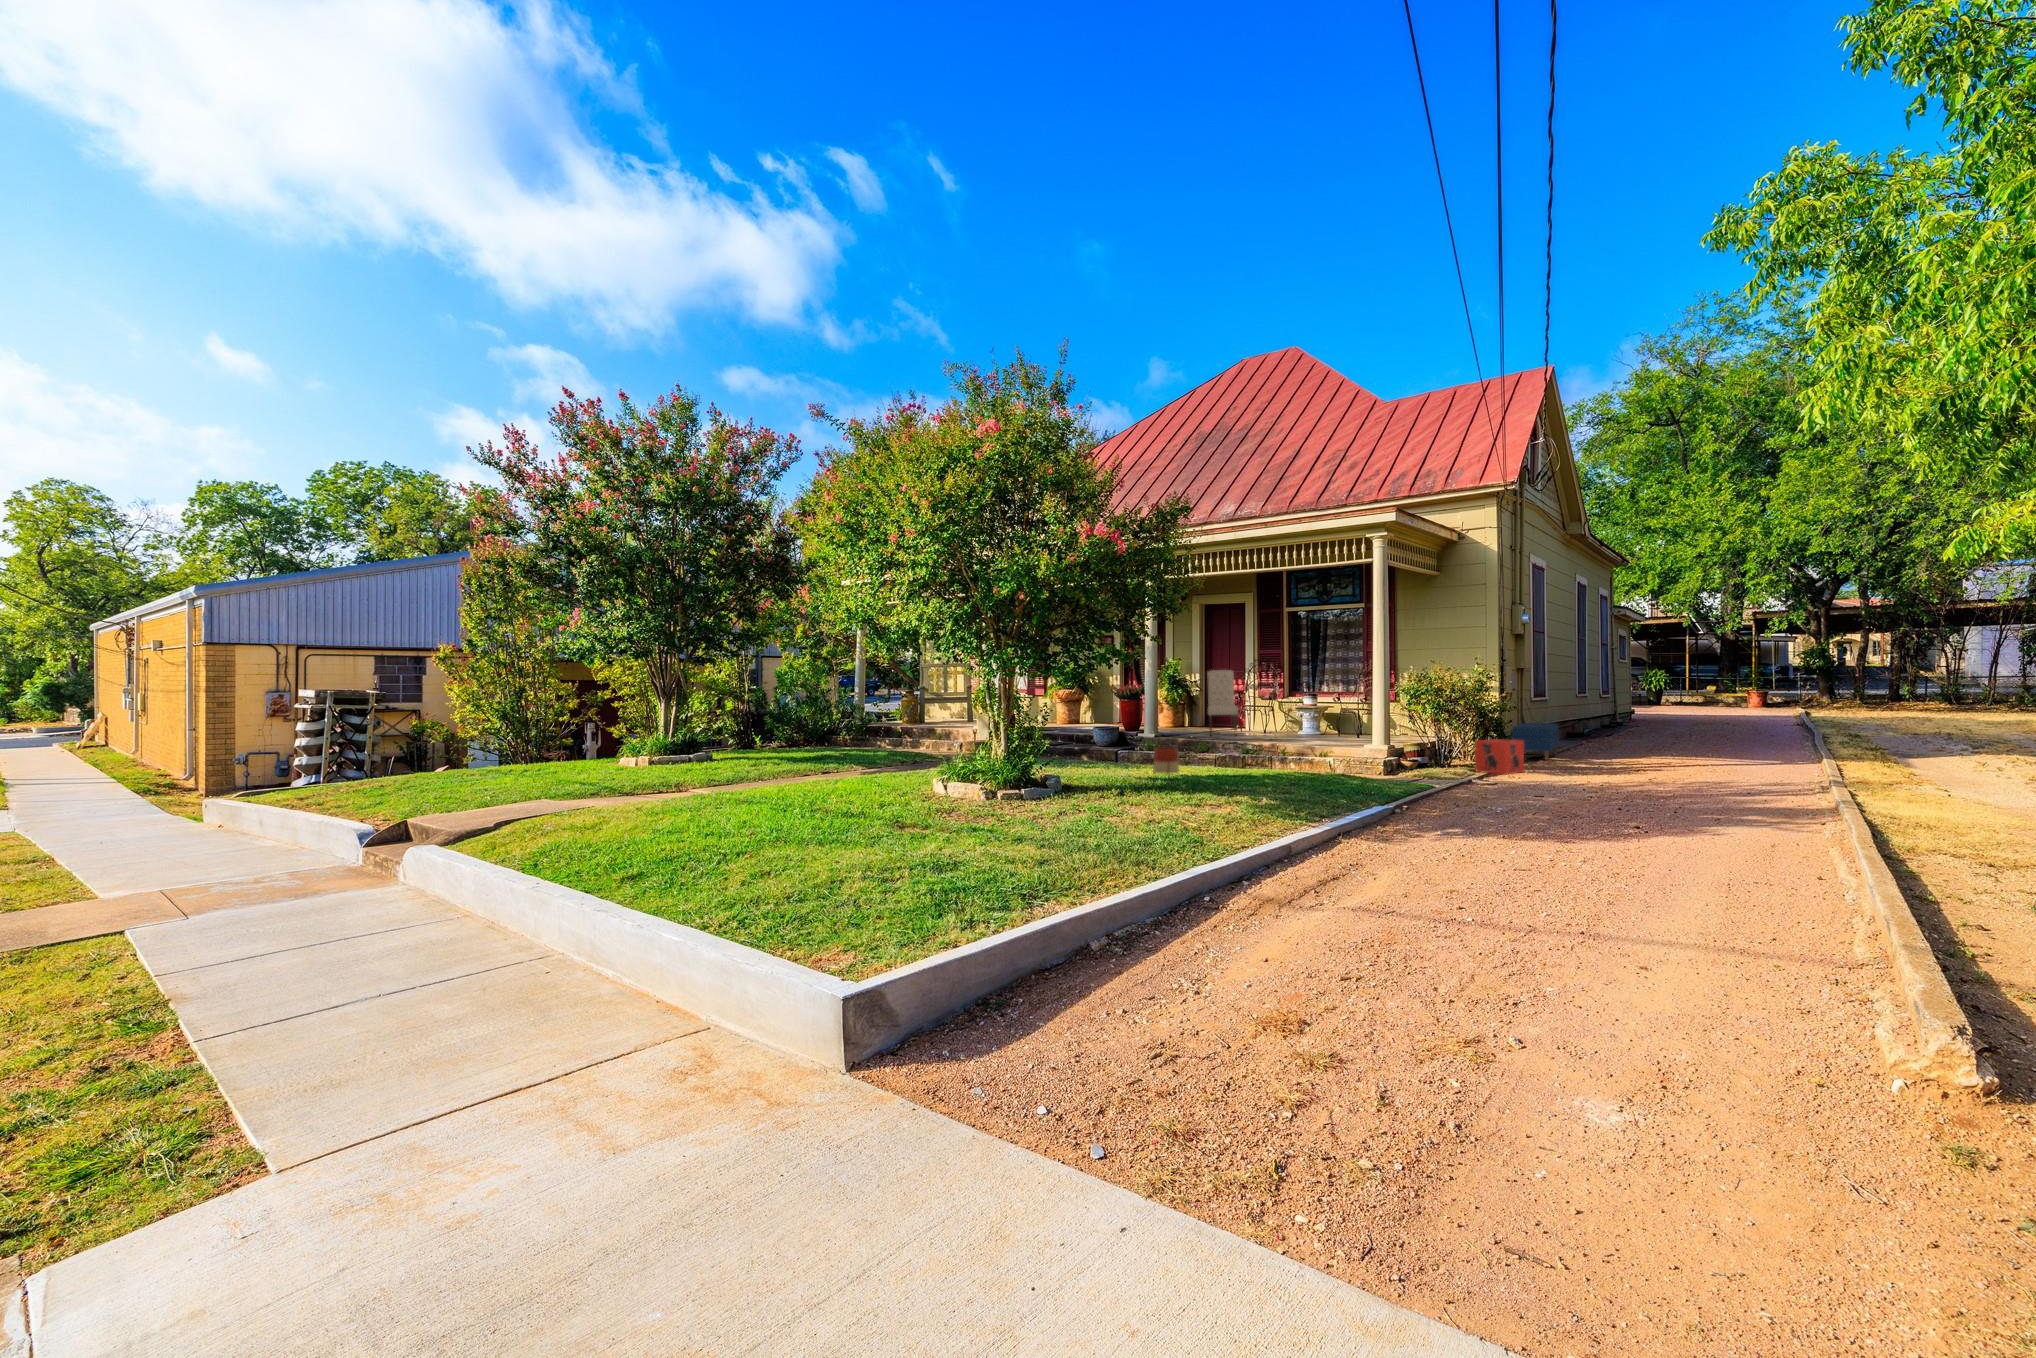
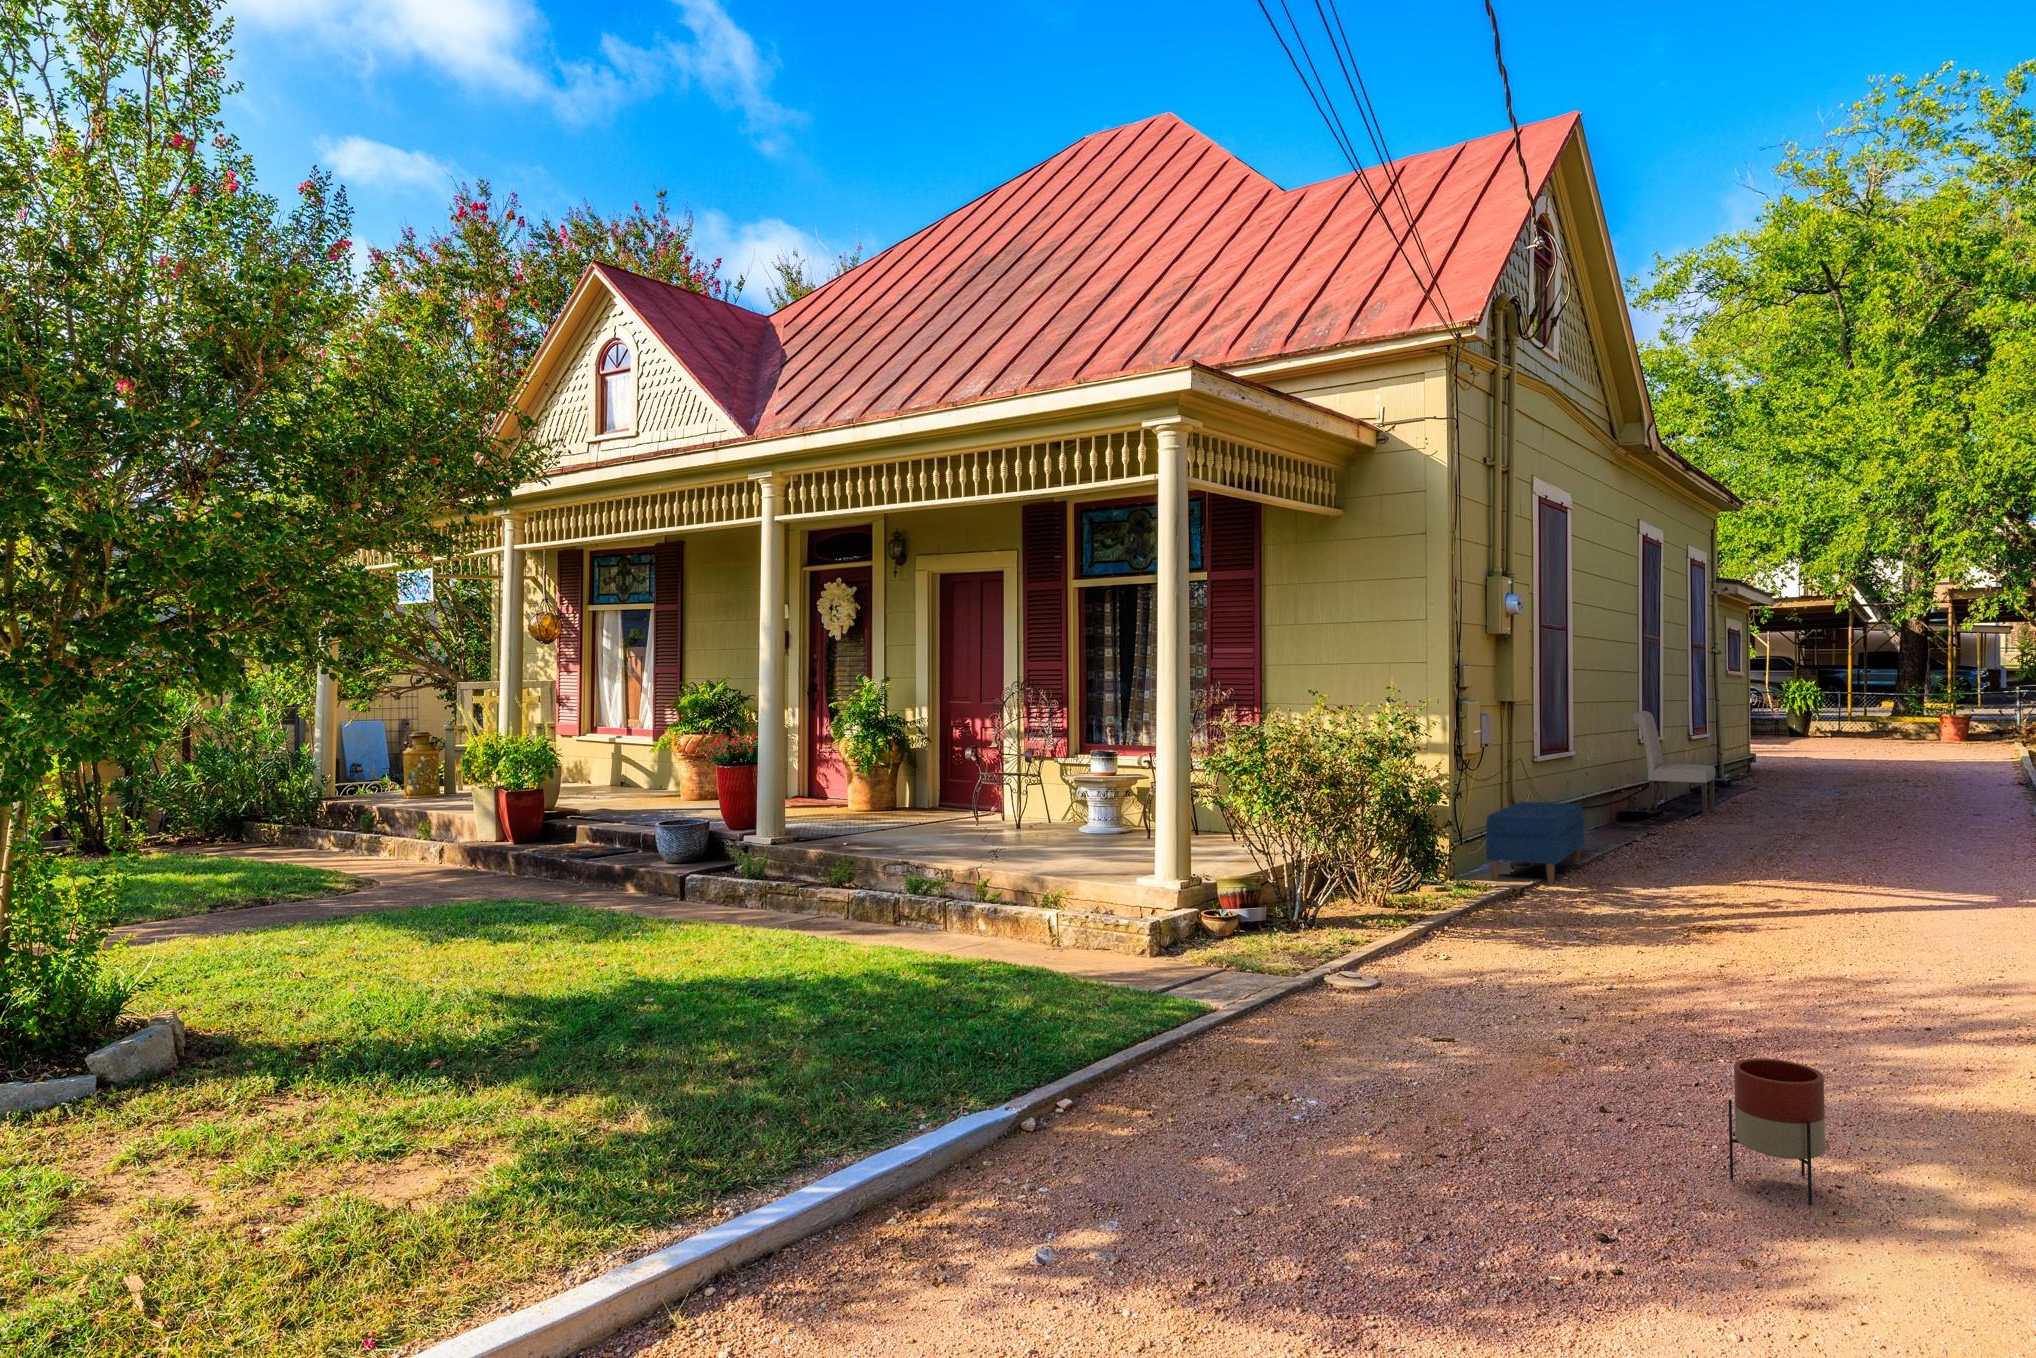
chair: present [1207,670,1238,735] -> present [1631,711,1716,815]
storage box: present [1475,739,1524,775] -> none [1387,849,1485,932]
planter: present [1153,747,1179,774] -> present [1728,1058,1826,1205]

